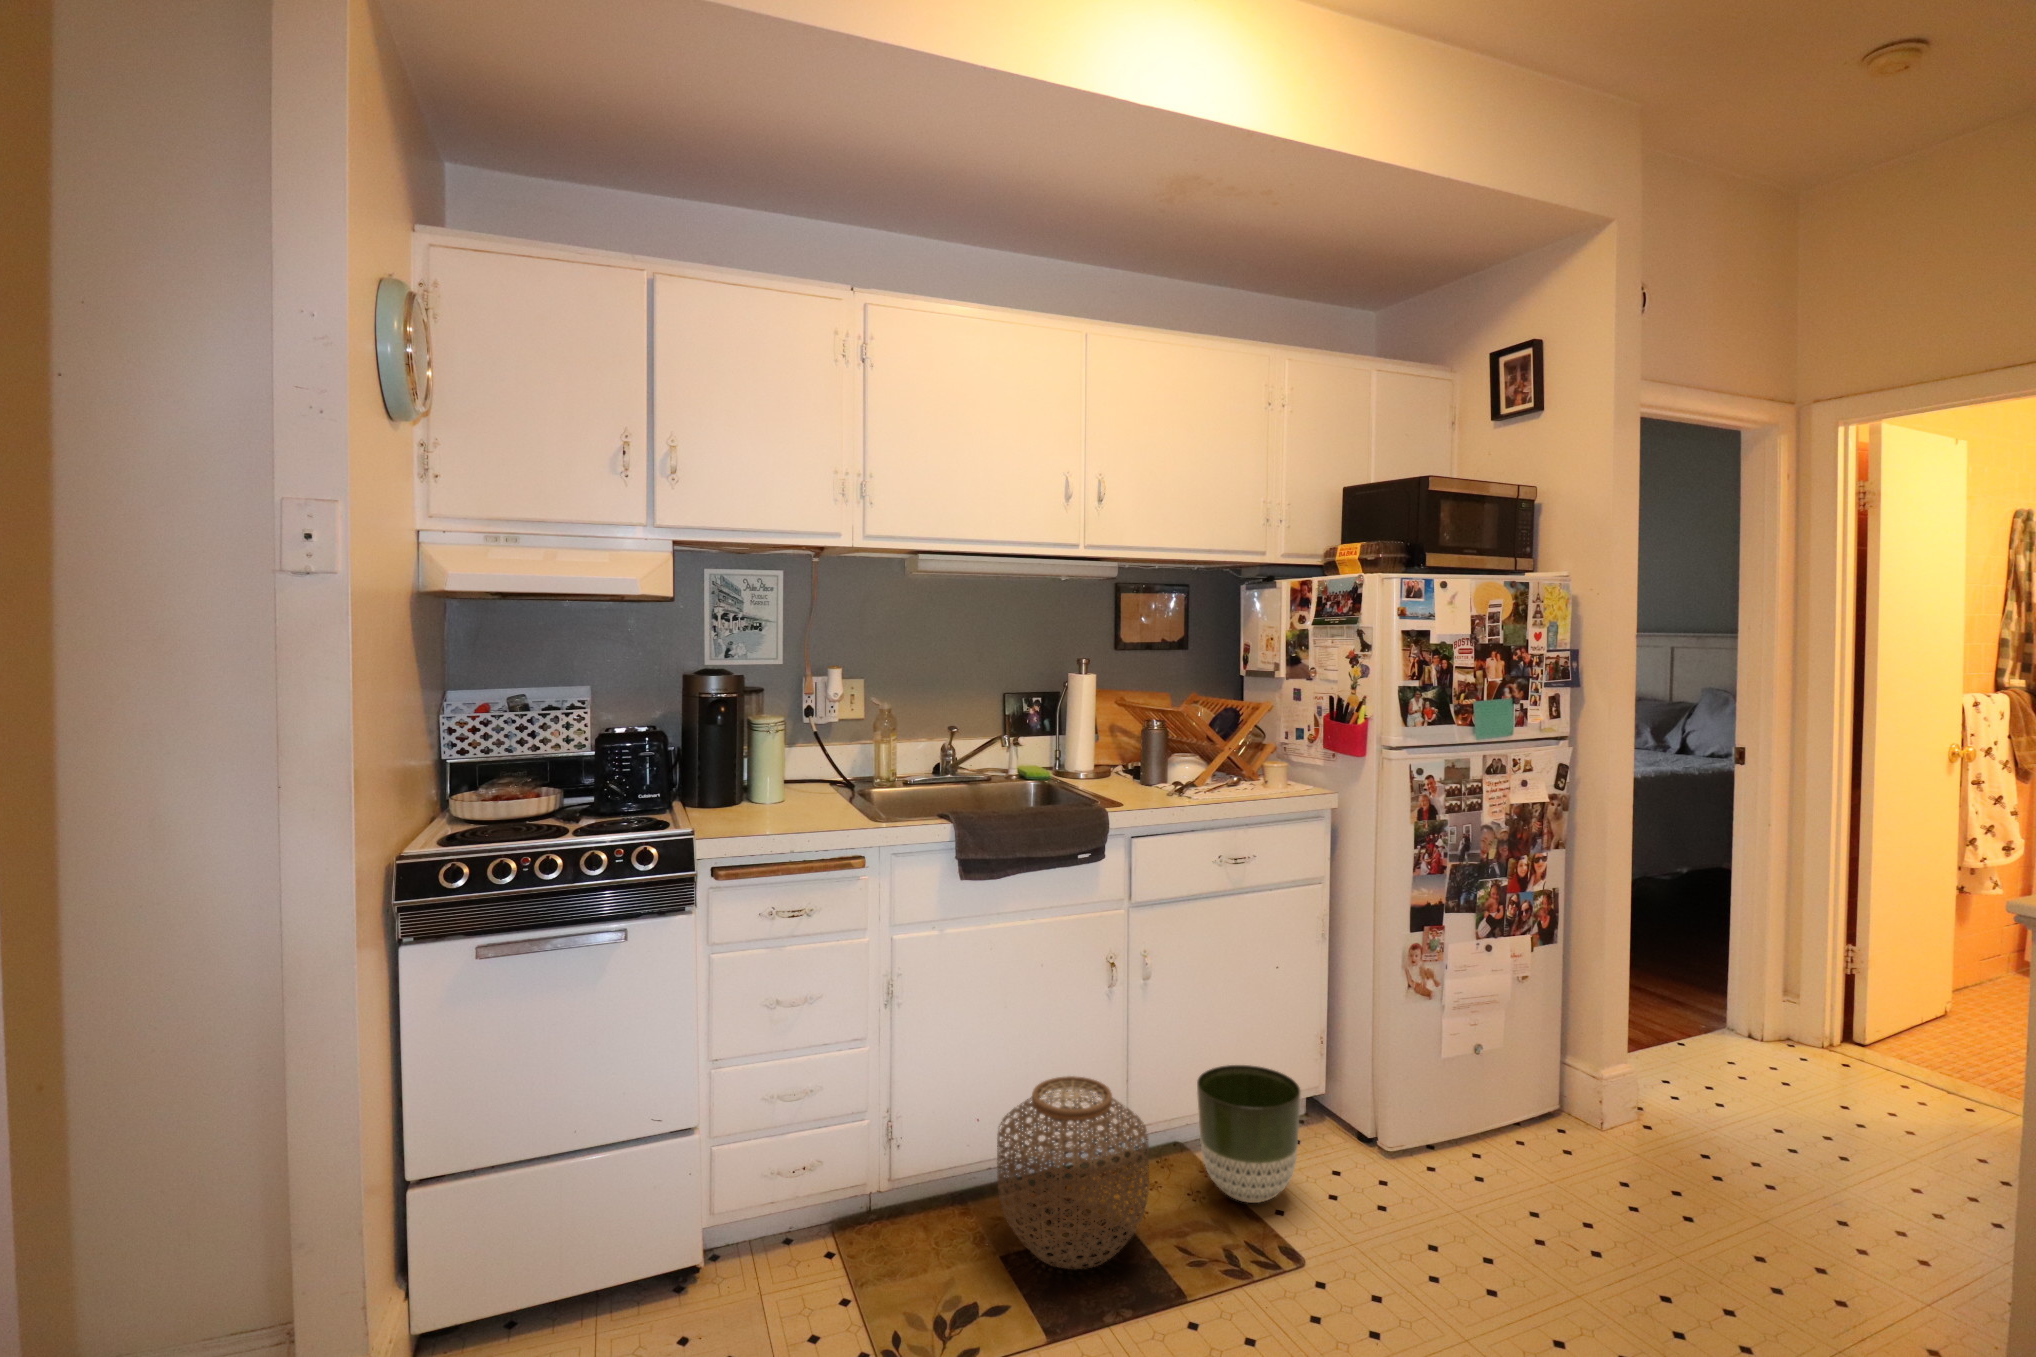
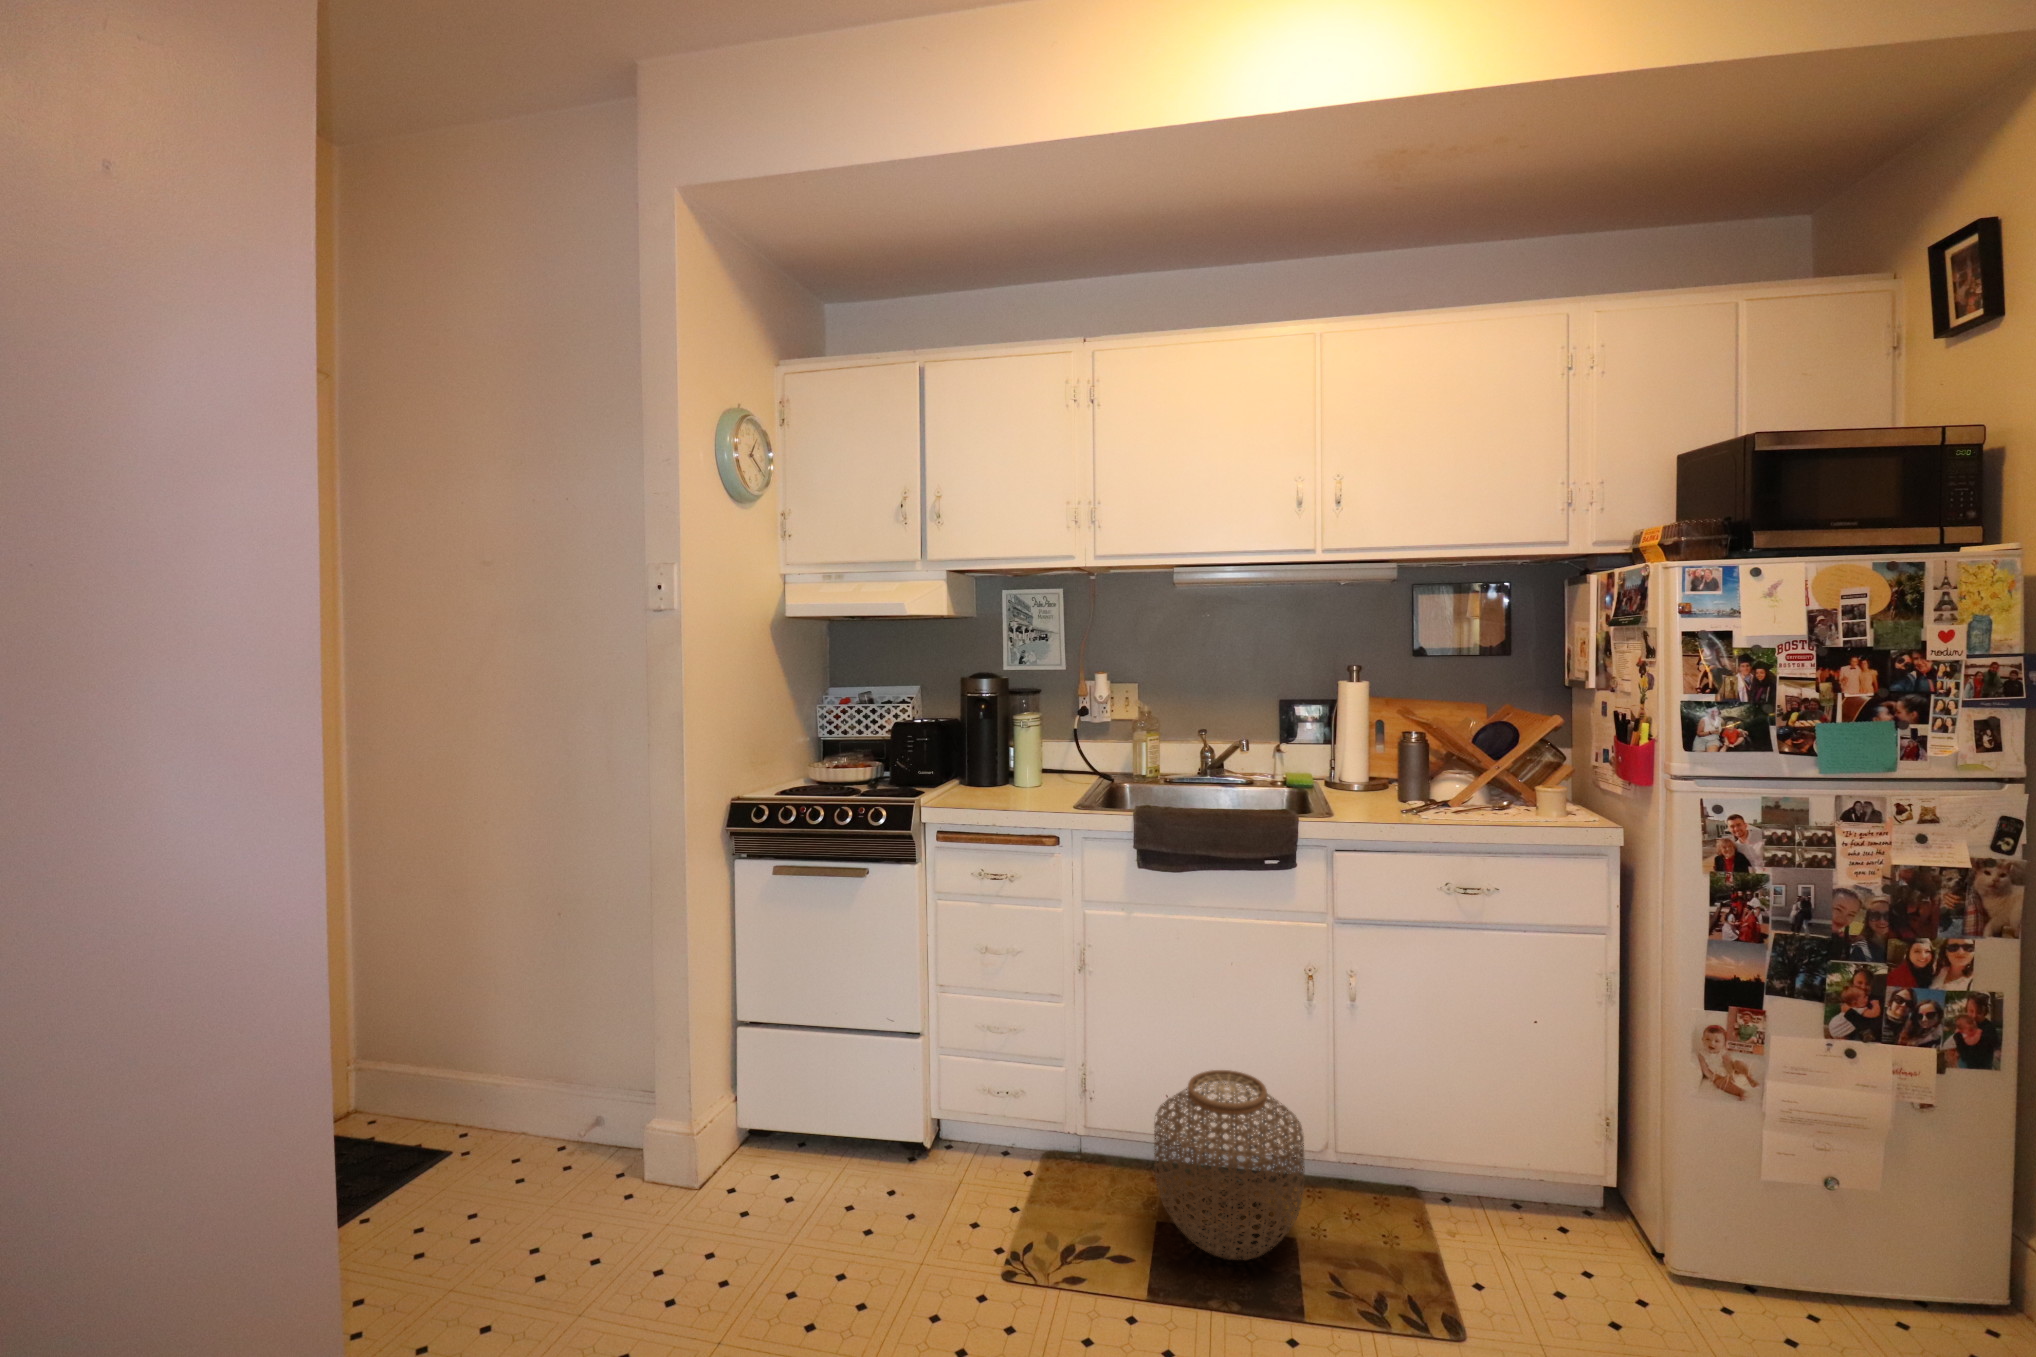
planter: present [1197,1065,1300,1203] -> none [1391,1107,1512,1264]

